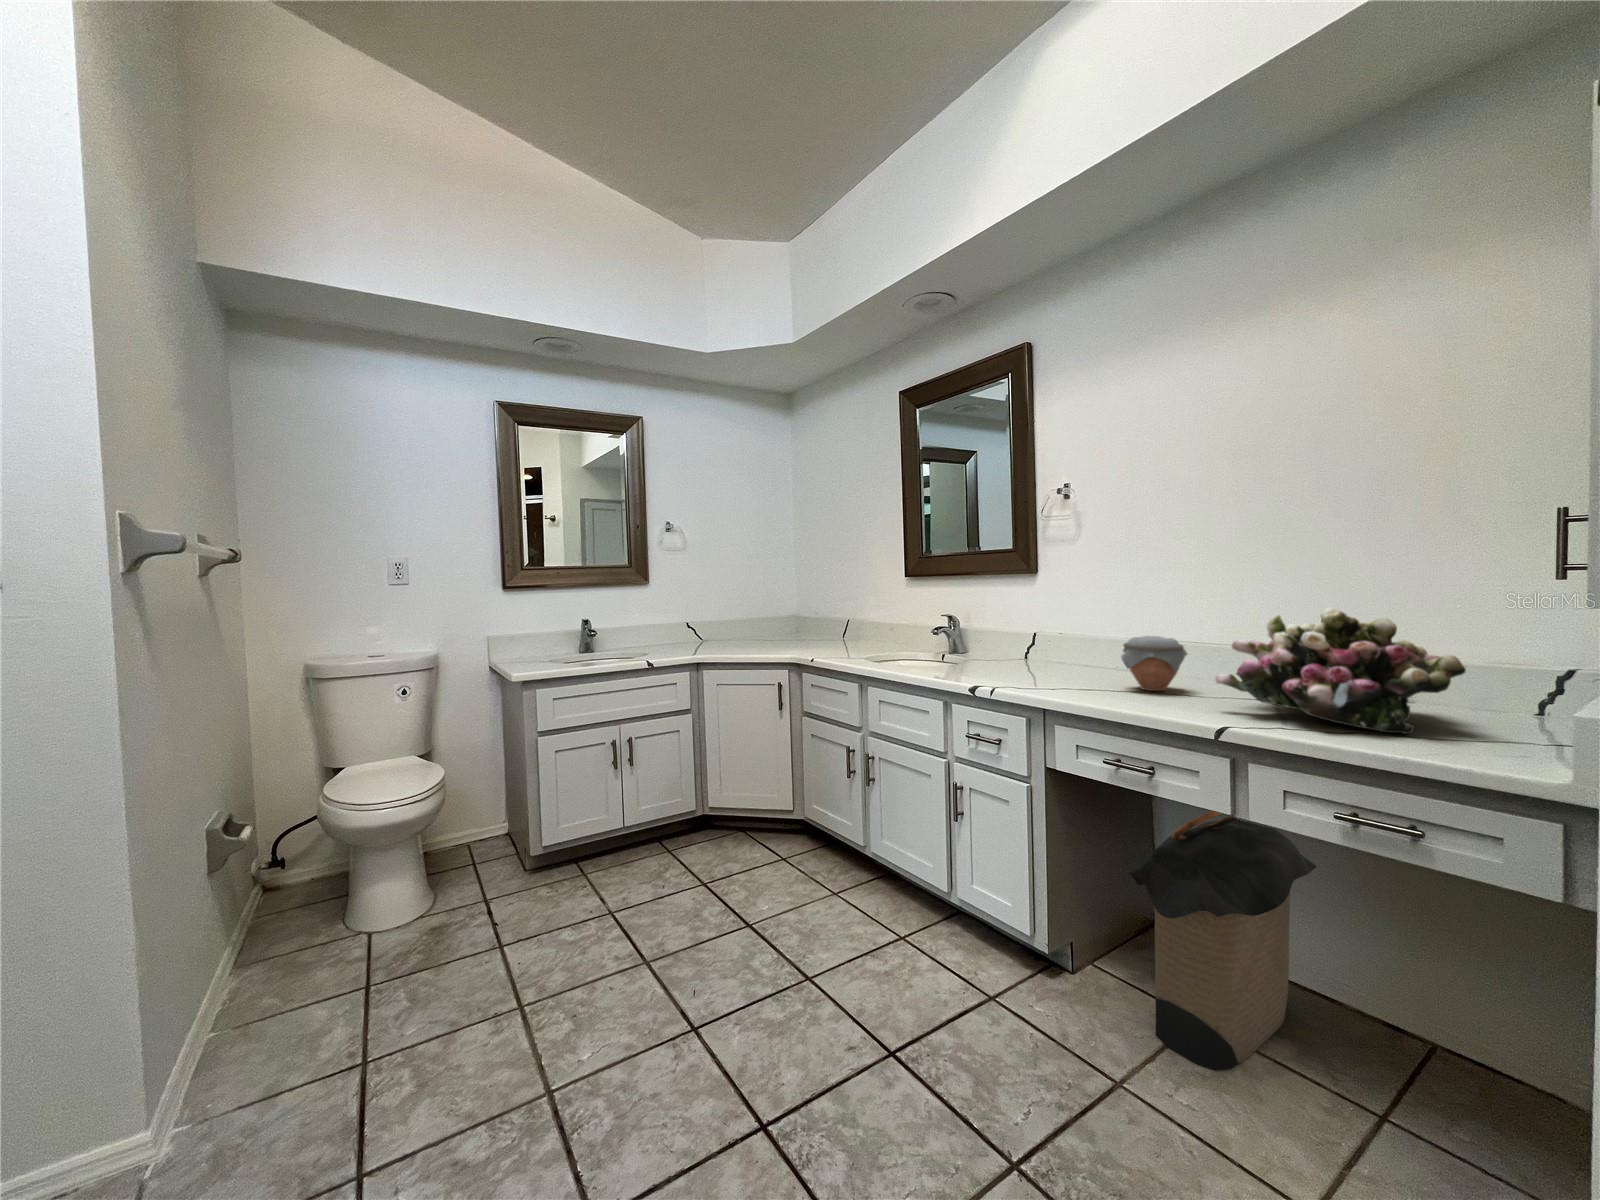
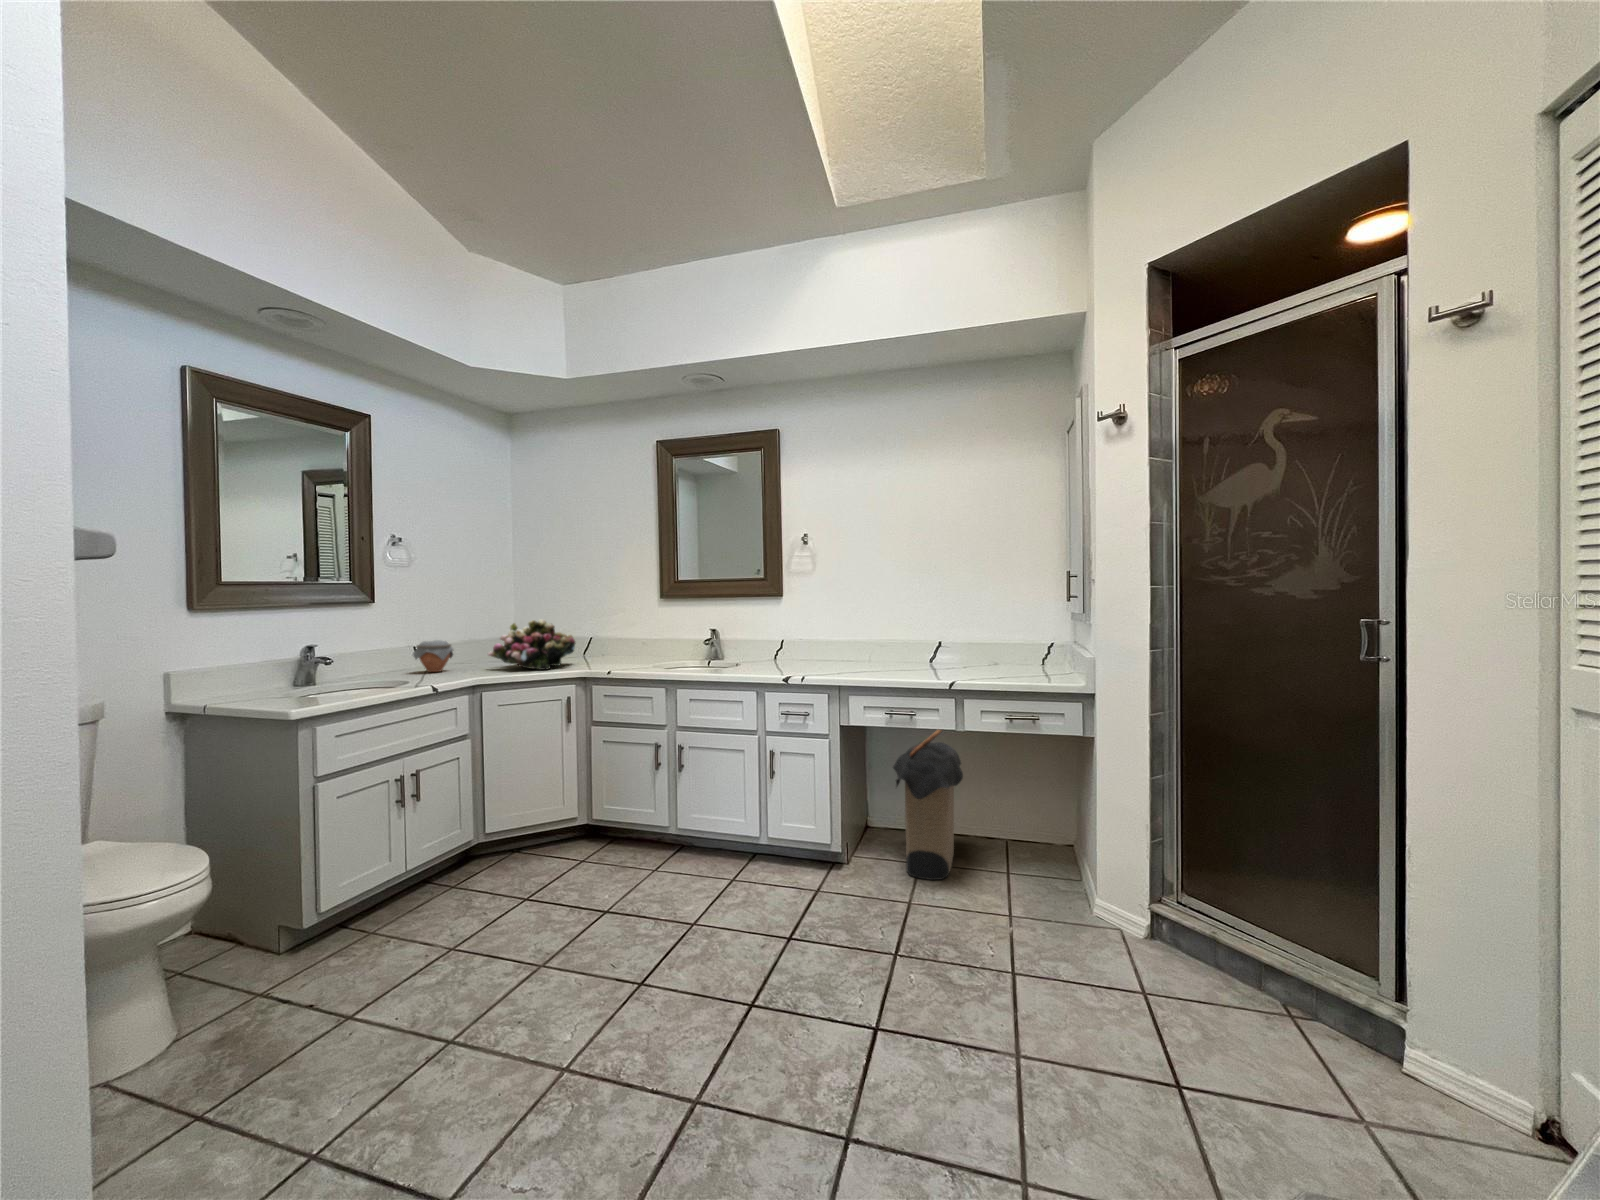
flower arrangement: present [1215,608,1466,734] -> present [488,619,576,670]
jar: present [1121,636,1188,691] -> present [413,640,453,672]

